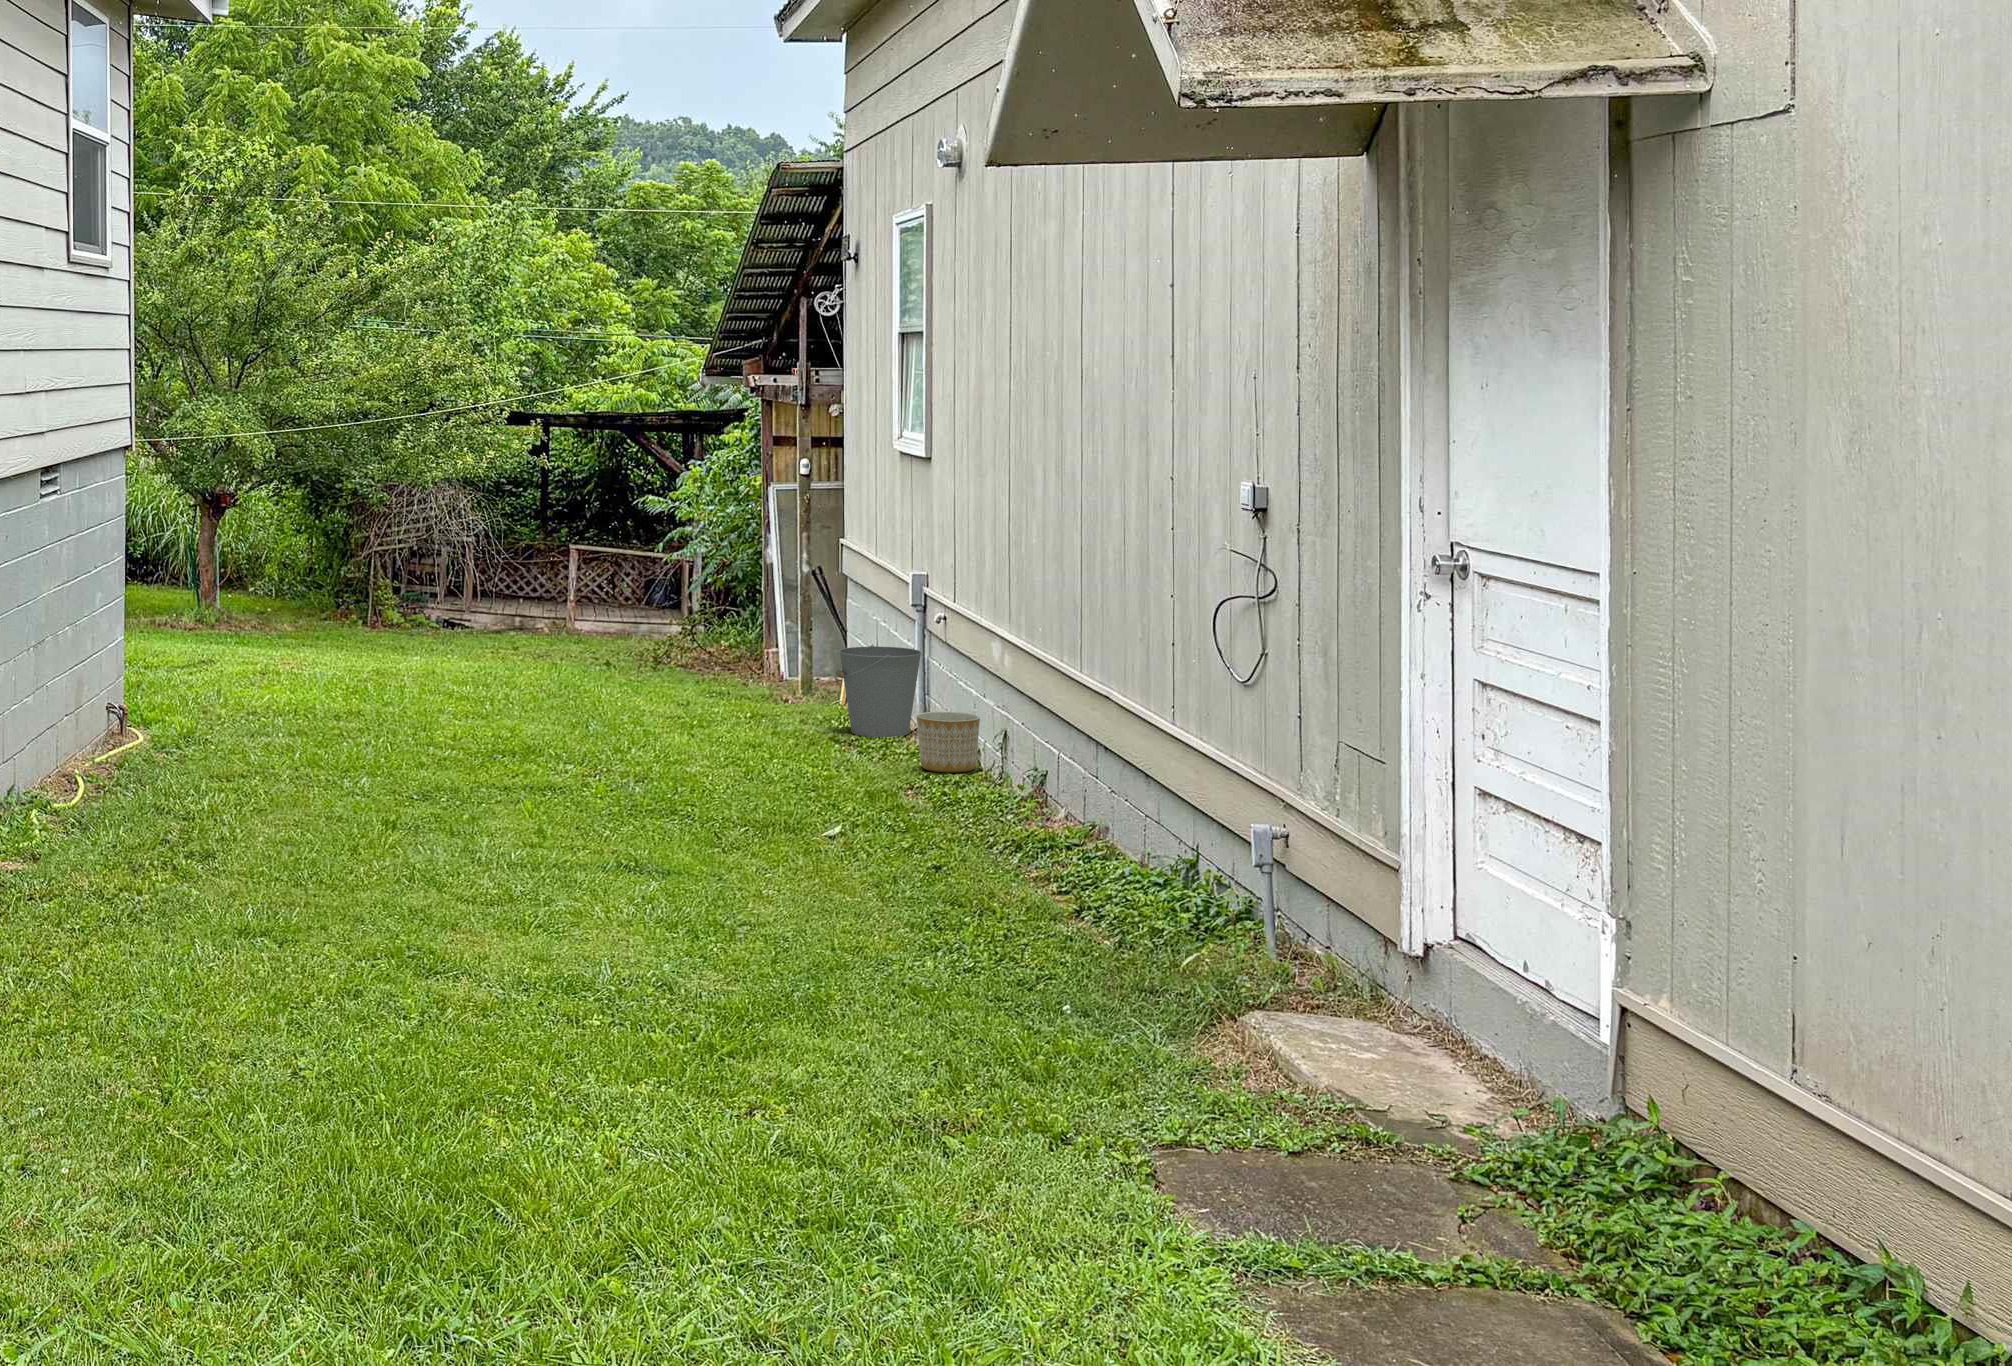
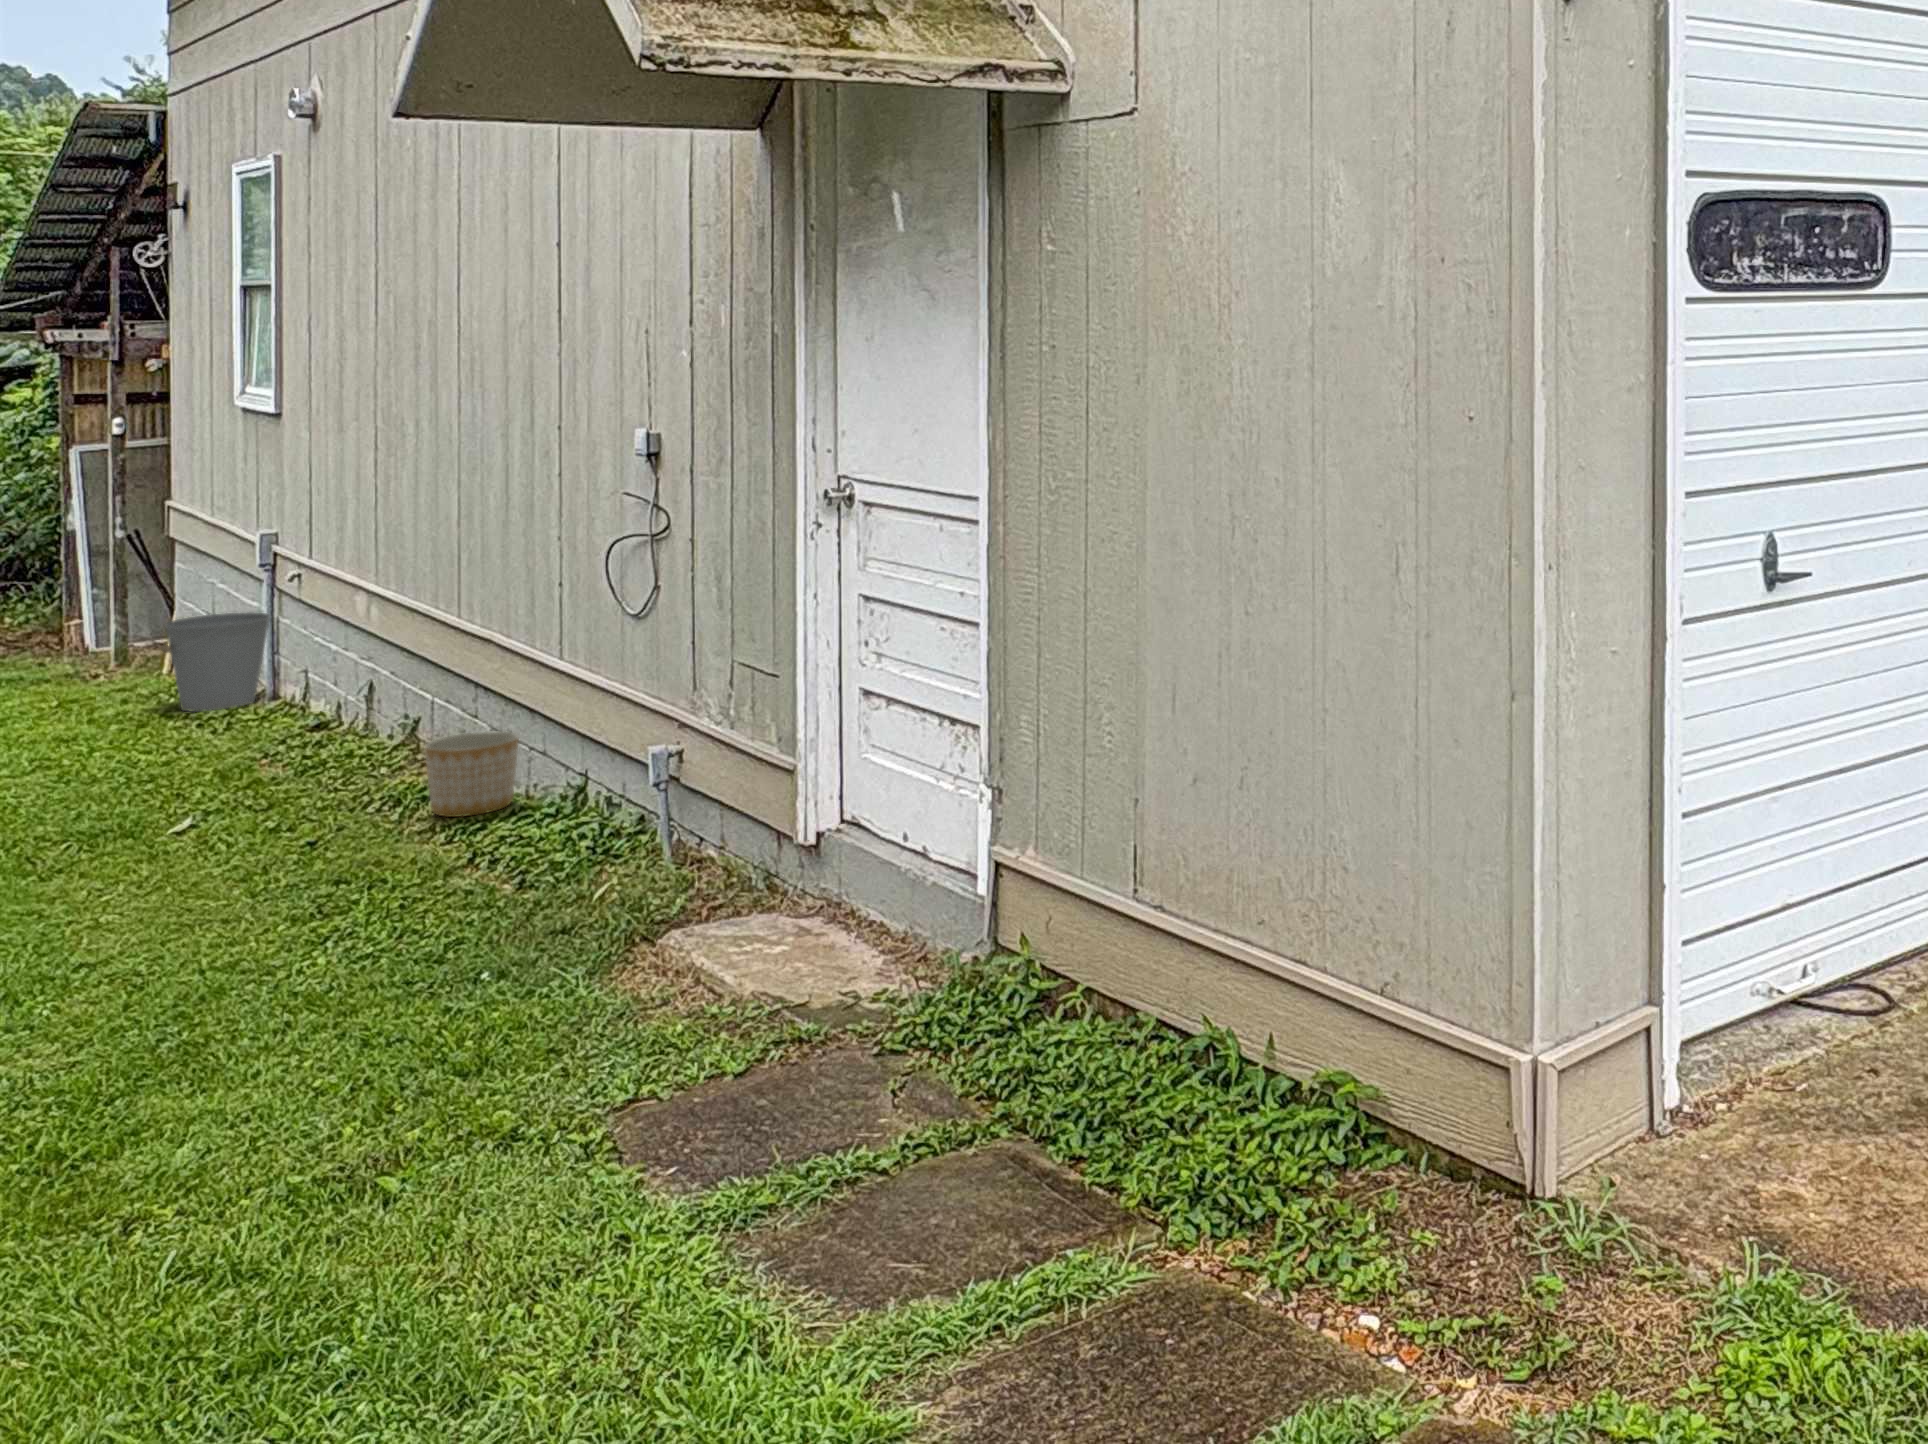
planter: present [917,711,980,773] -> present [425,731,519,817]

